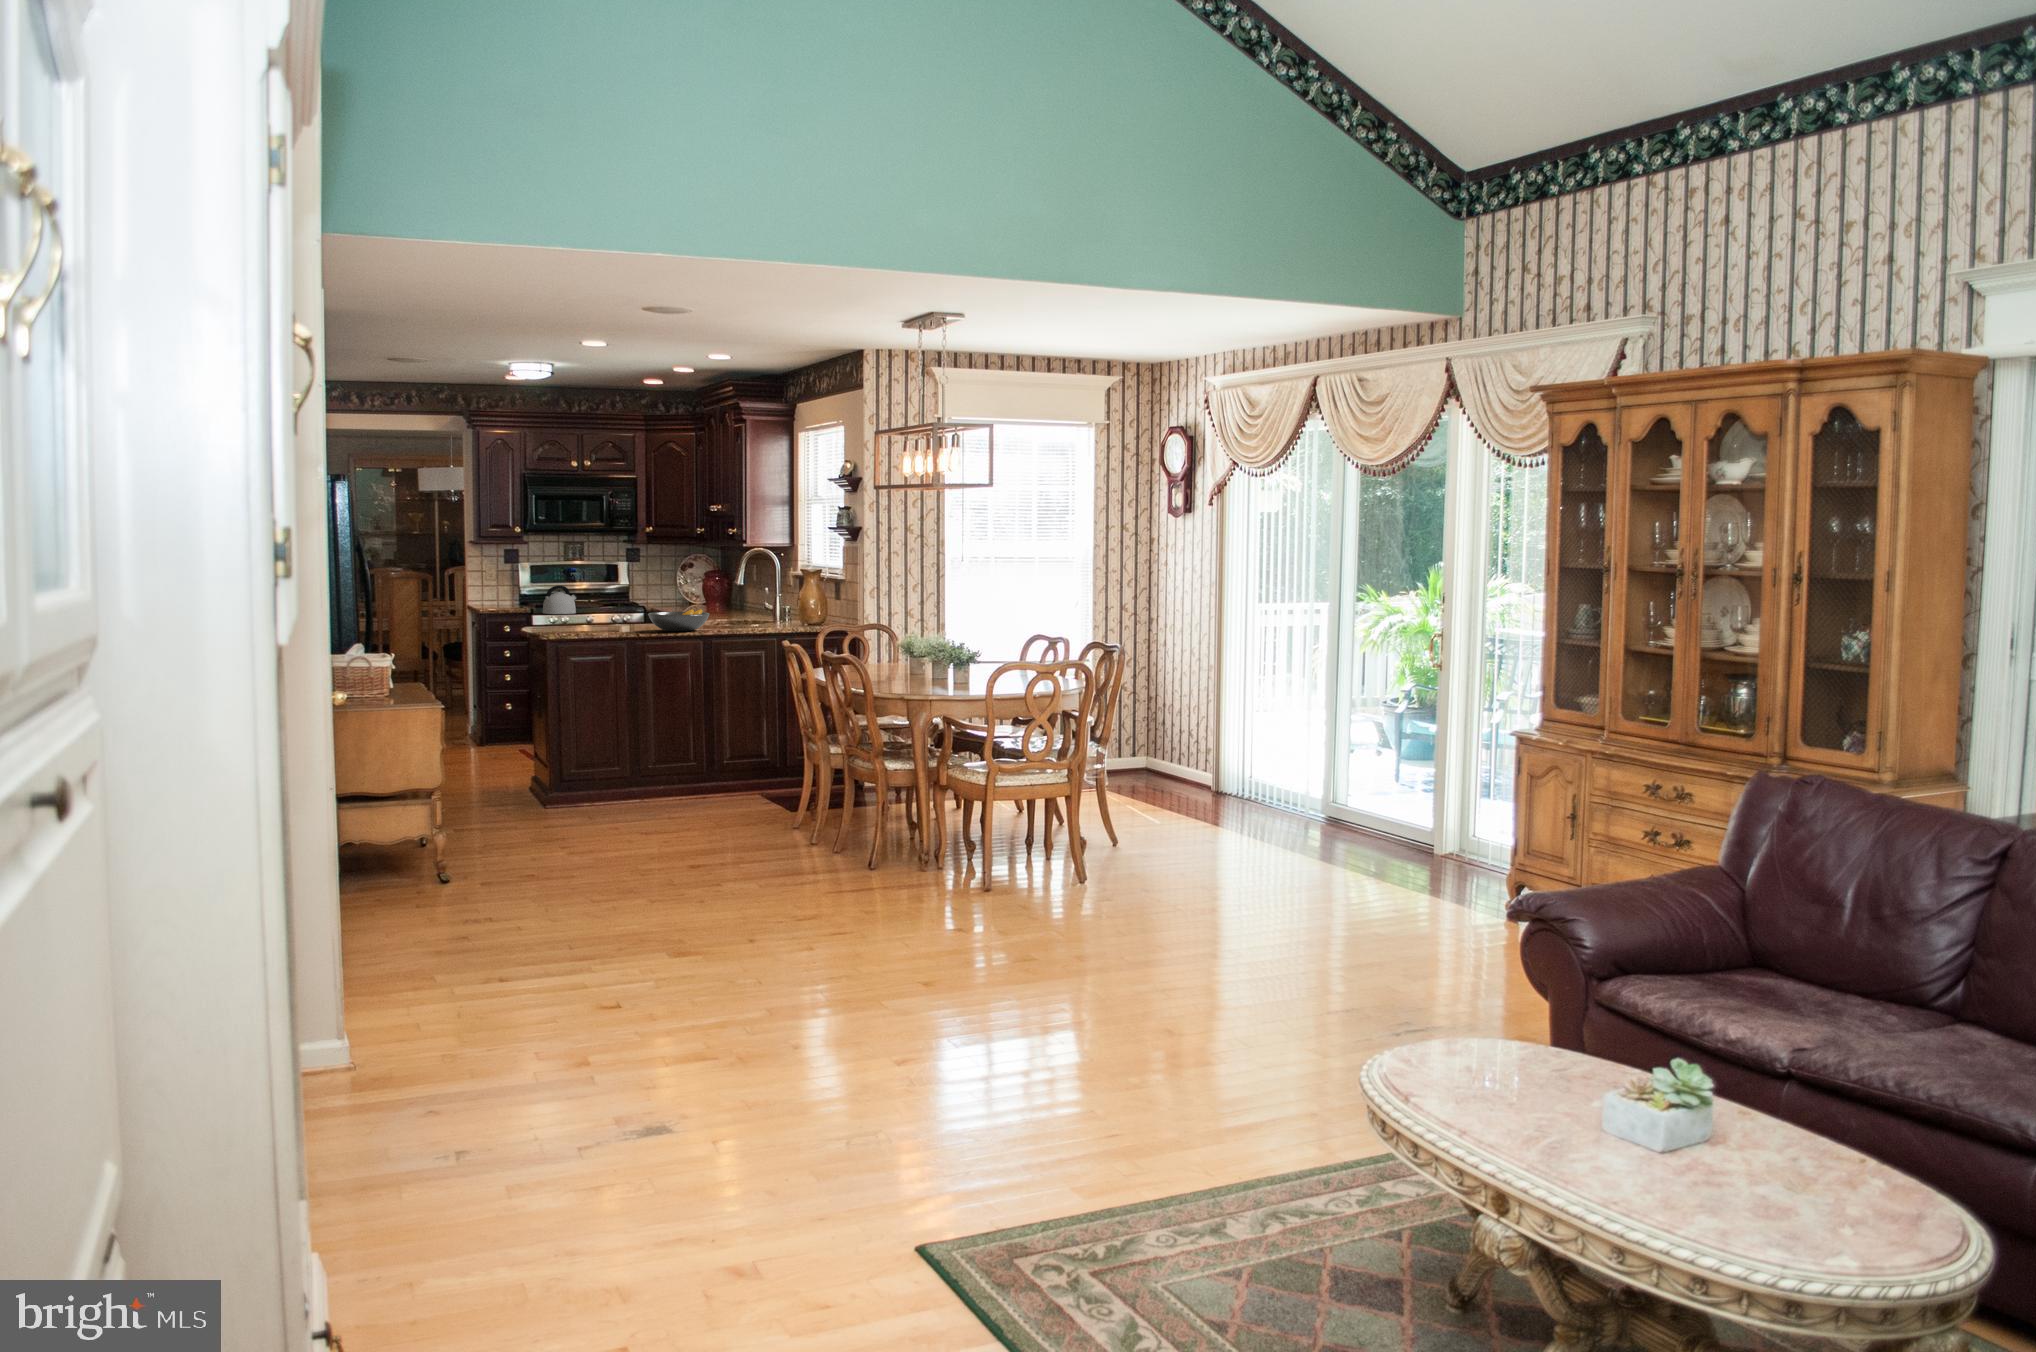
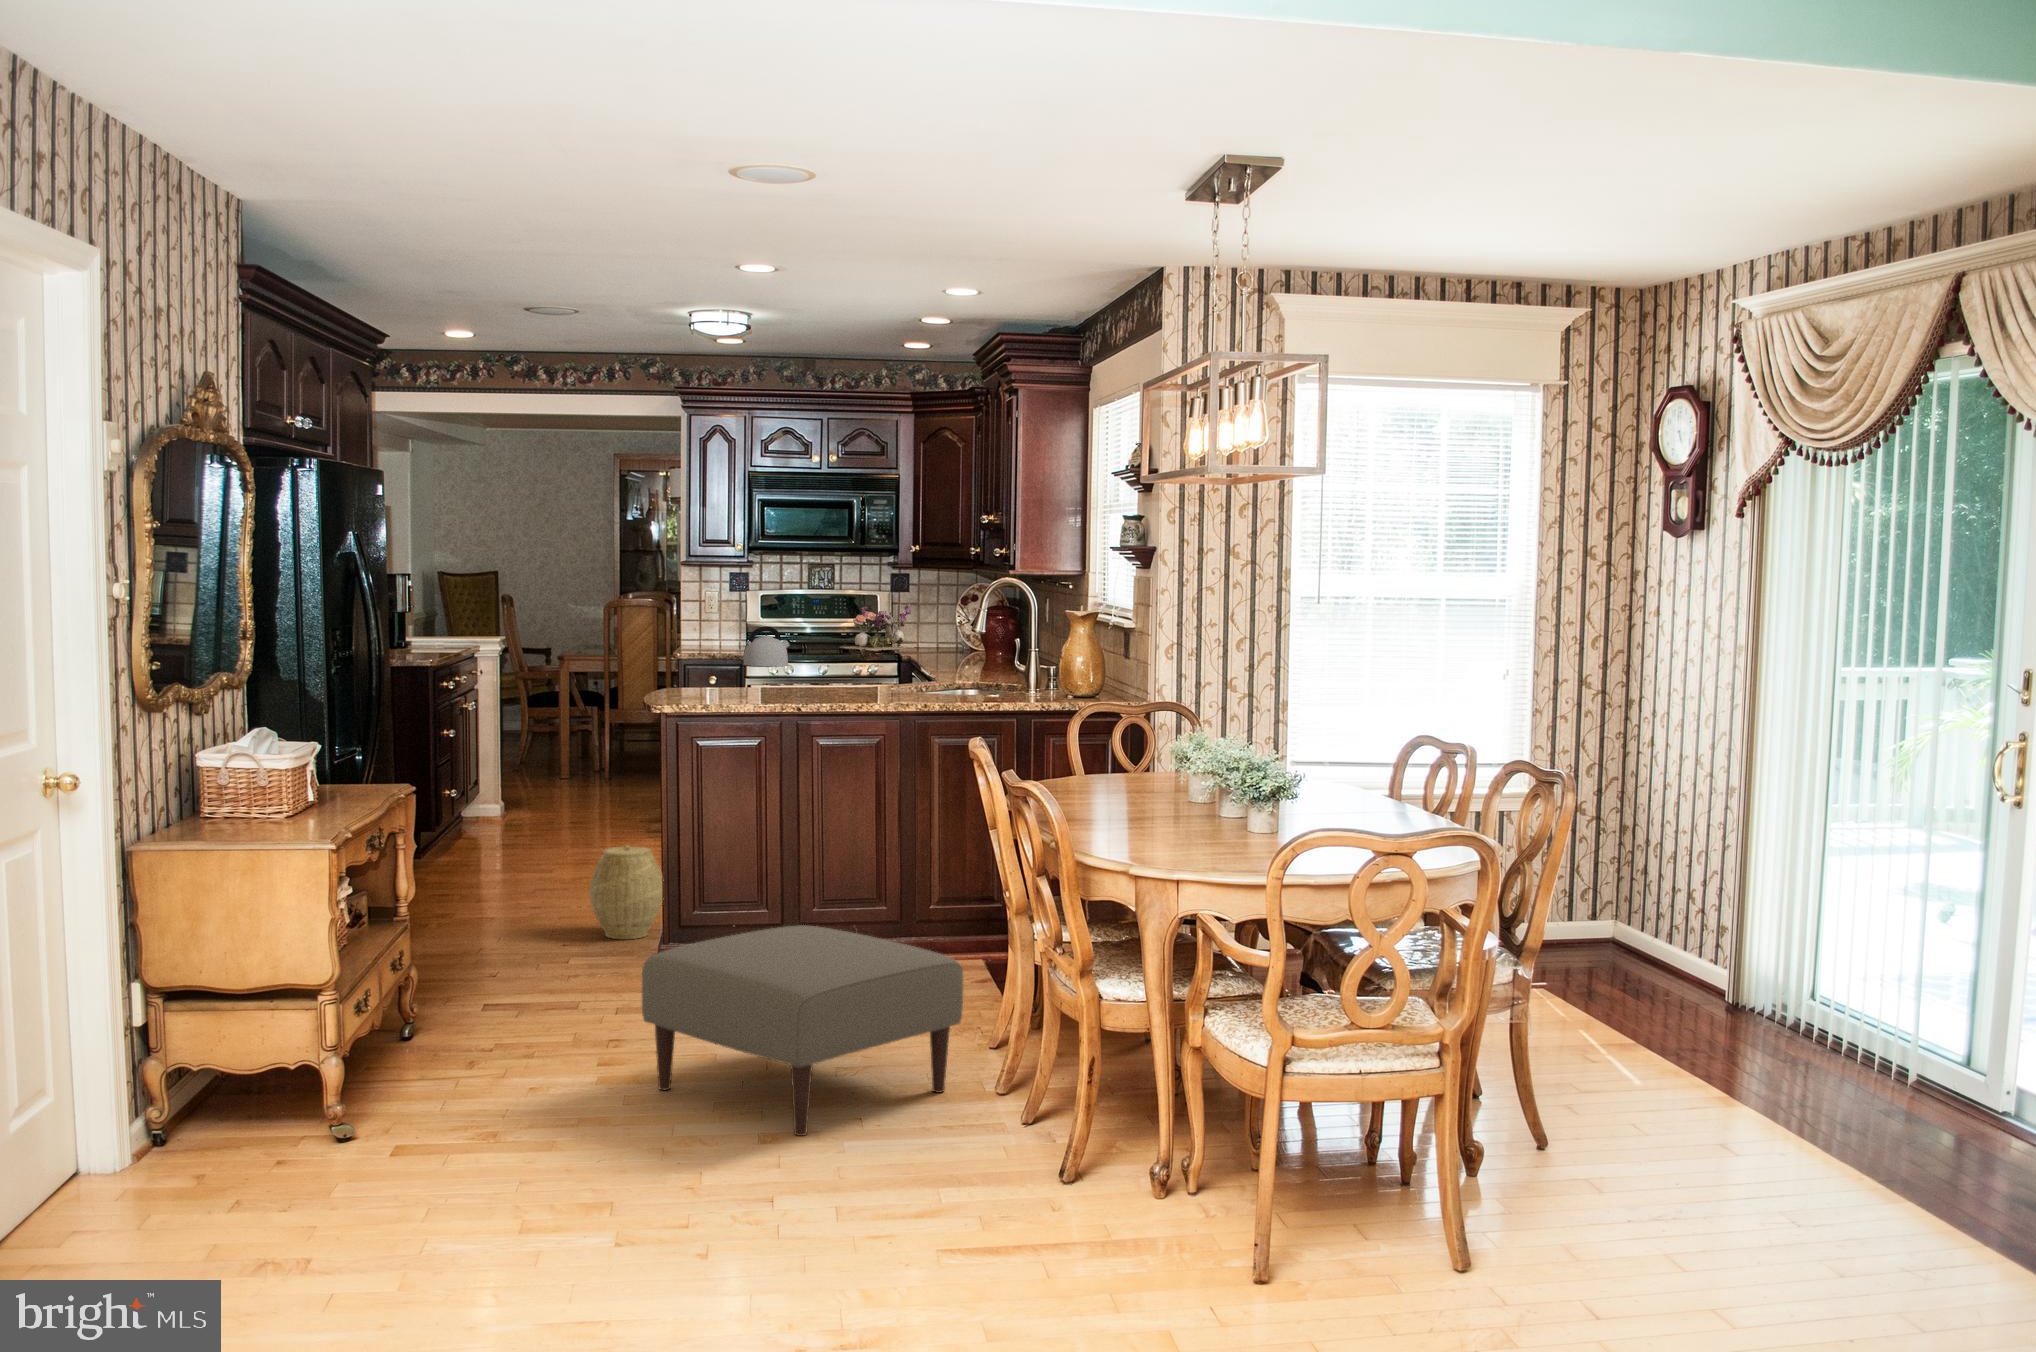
flower arrangement: none [609,567,665,609] -> present [841,604,914,660]
fruit bowl: present [648,609,710,631] -> none [831,667,923,700]
woven basket: none [482,735,534,798] -> present [589,845,662,939]
ottoman: none [587,766,782,877] -> present [642,925,963,1136]

